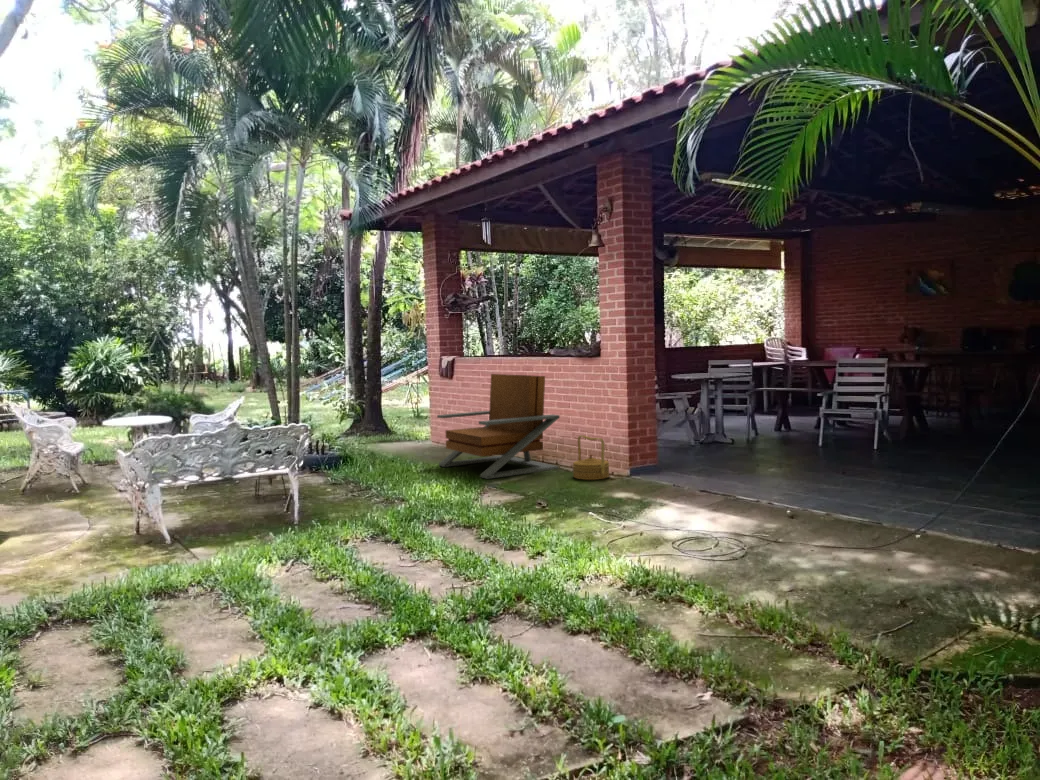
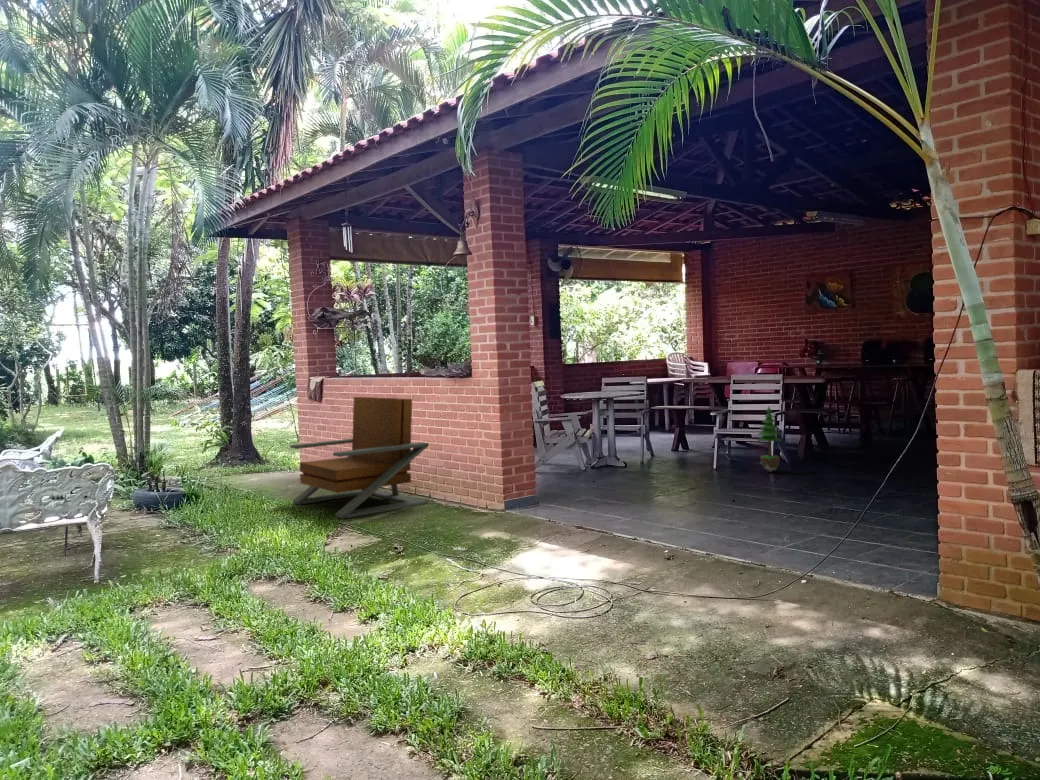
potted tree: none [860,387,885,449] -> present [758,407,781,472]
basket: present [573,435,609,480] -> none [440,466,483,517]

